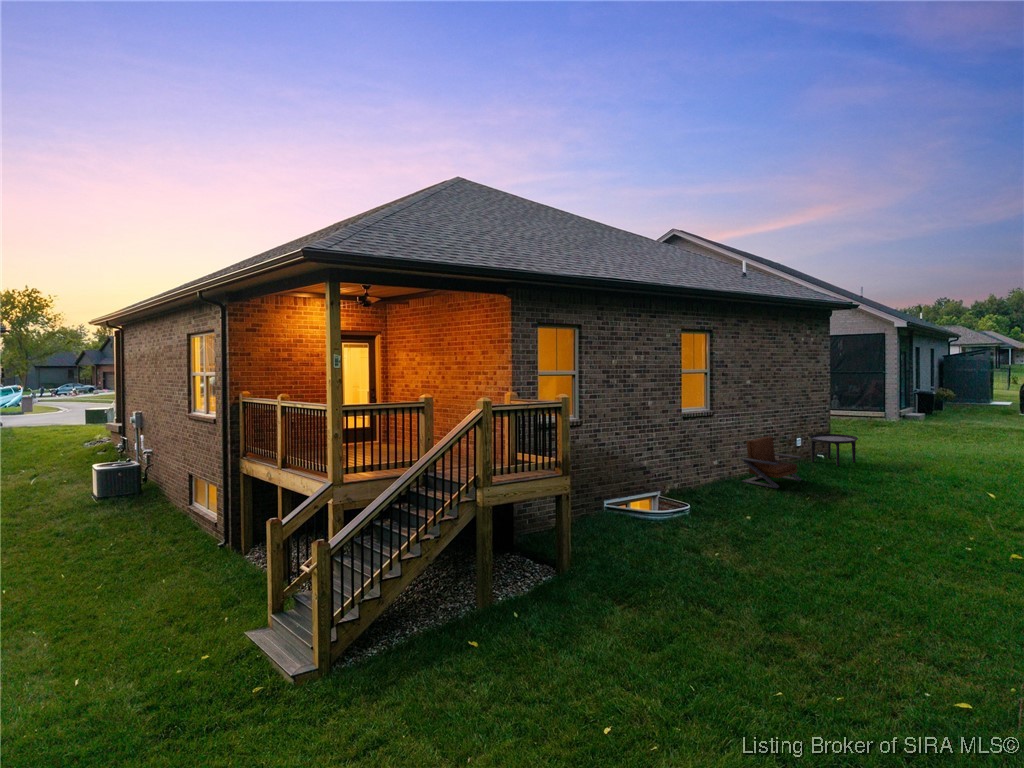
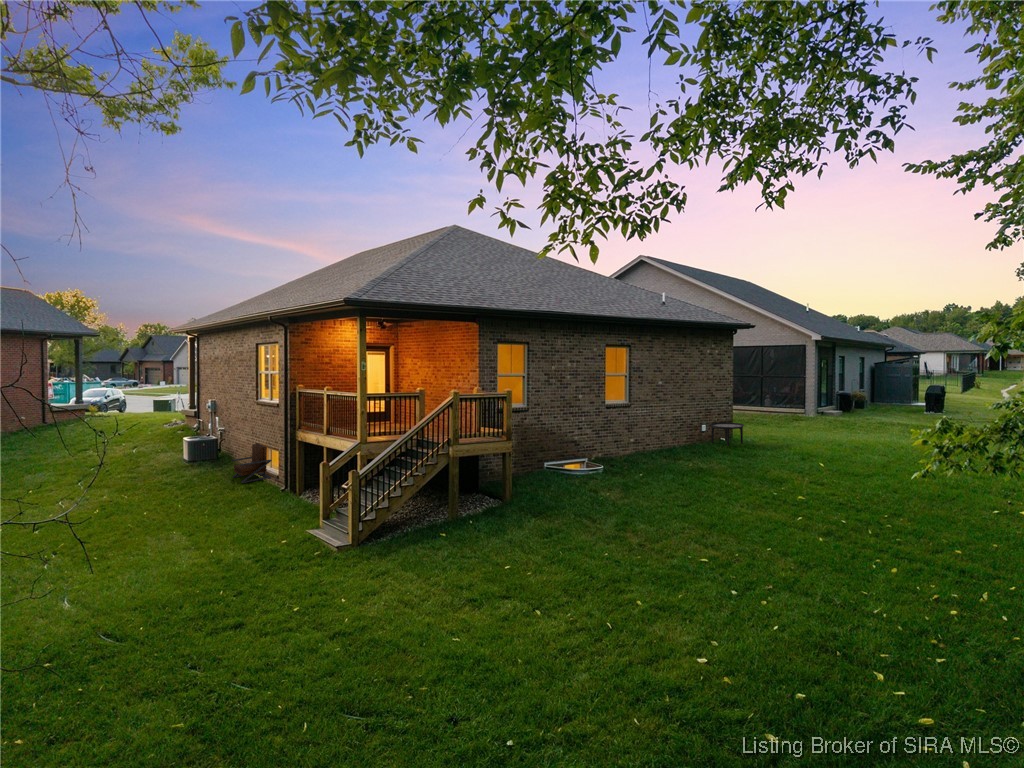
lounge chair: present [741,436,801,488] -> present [231,444,272,483]

